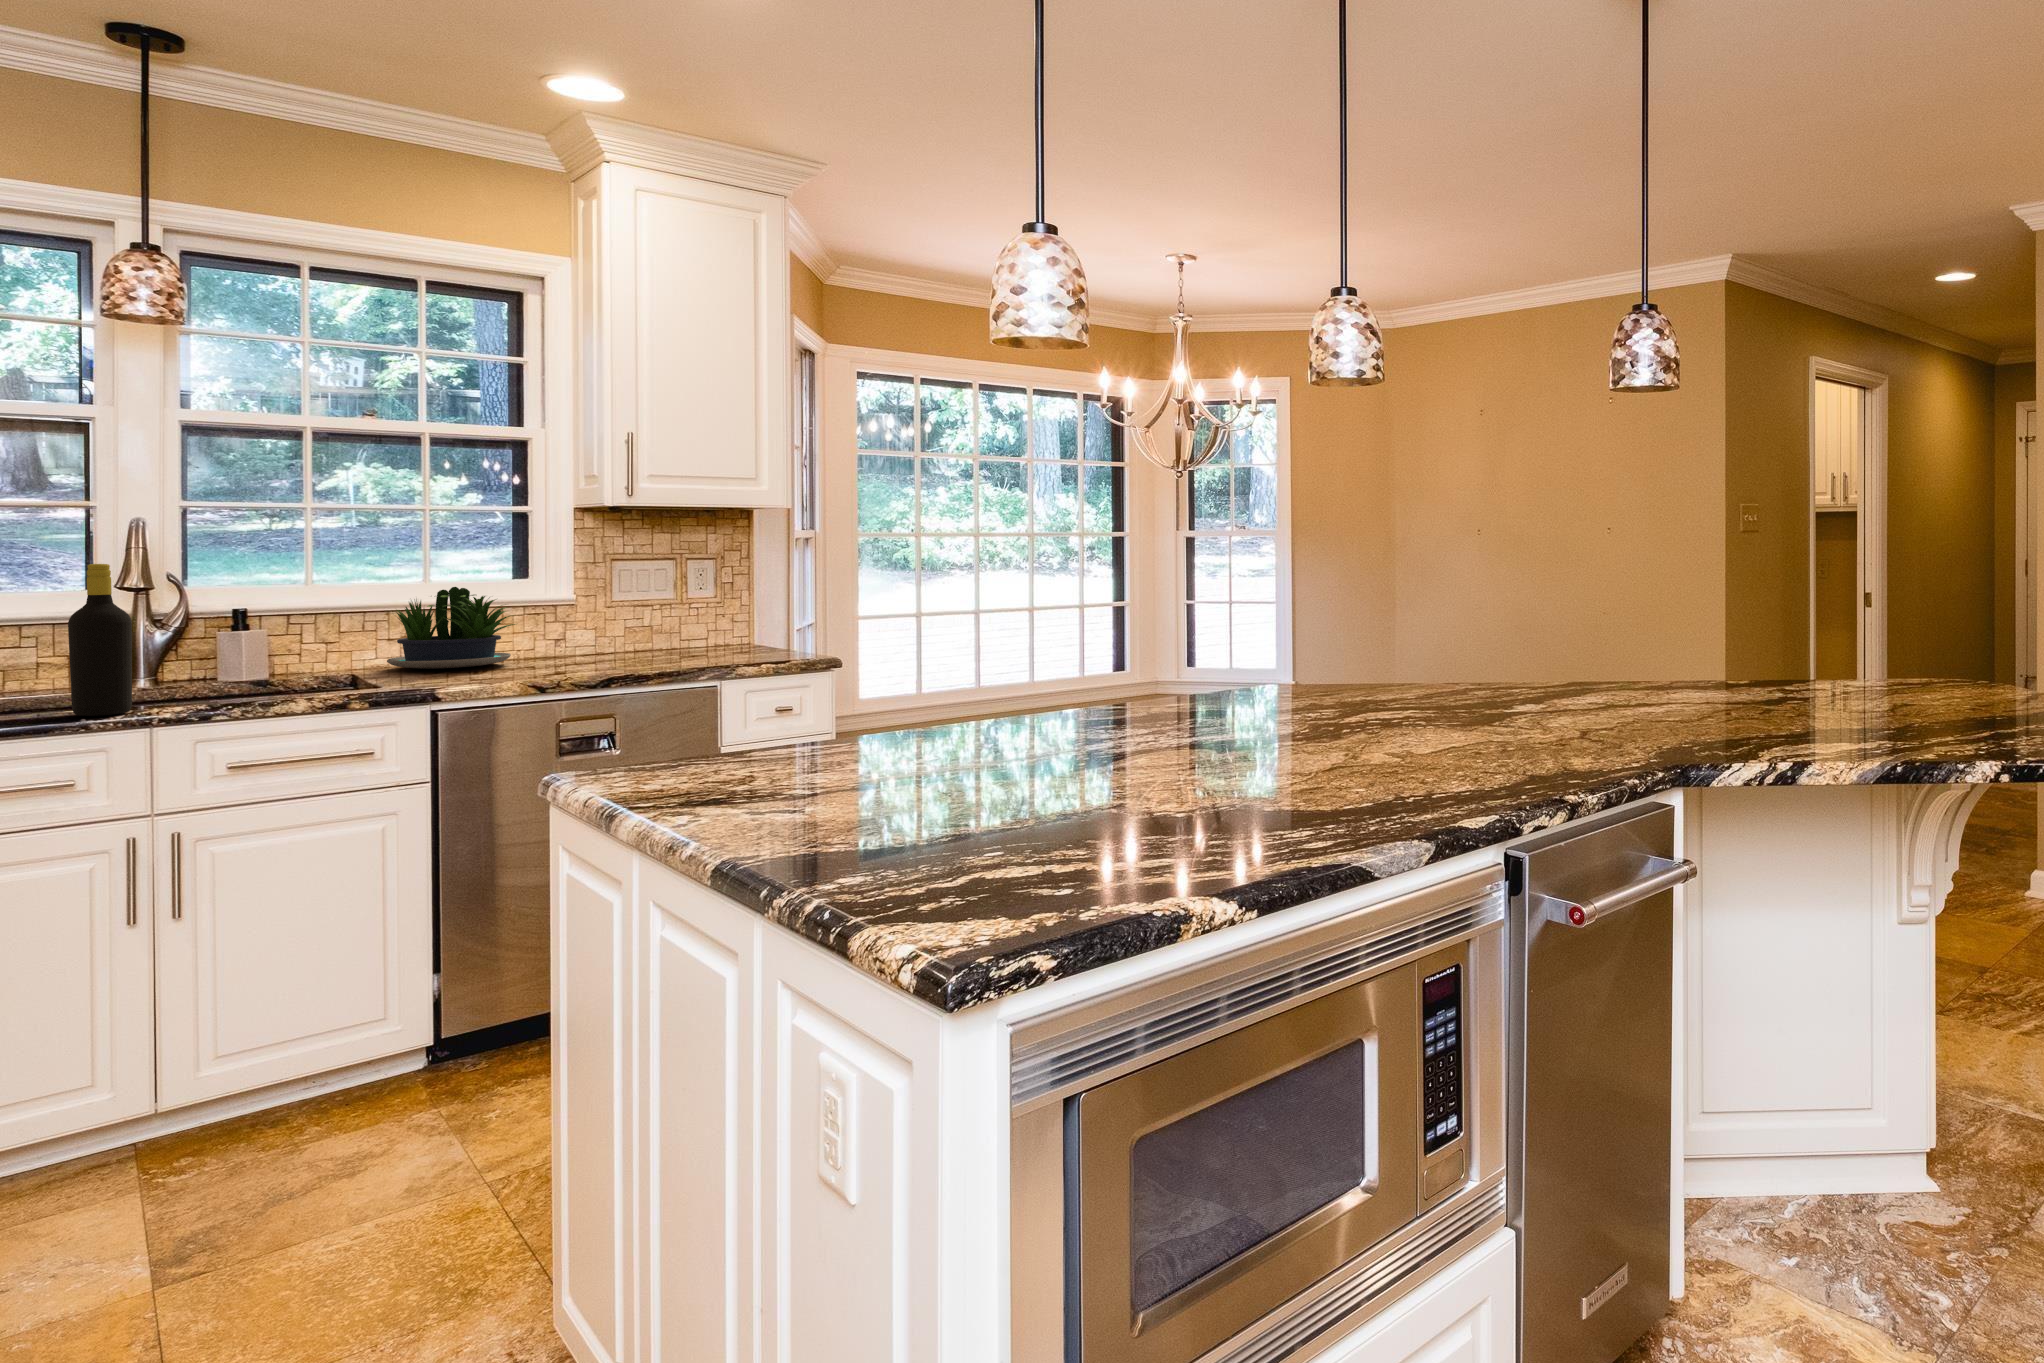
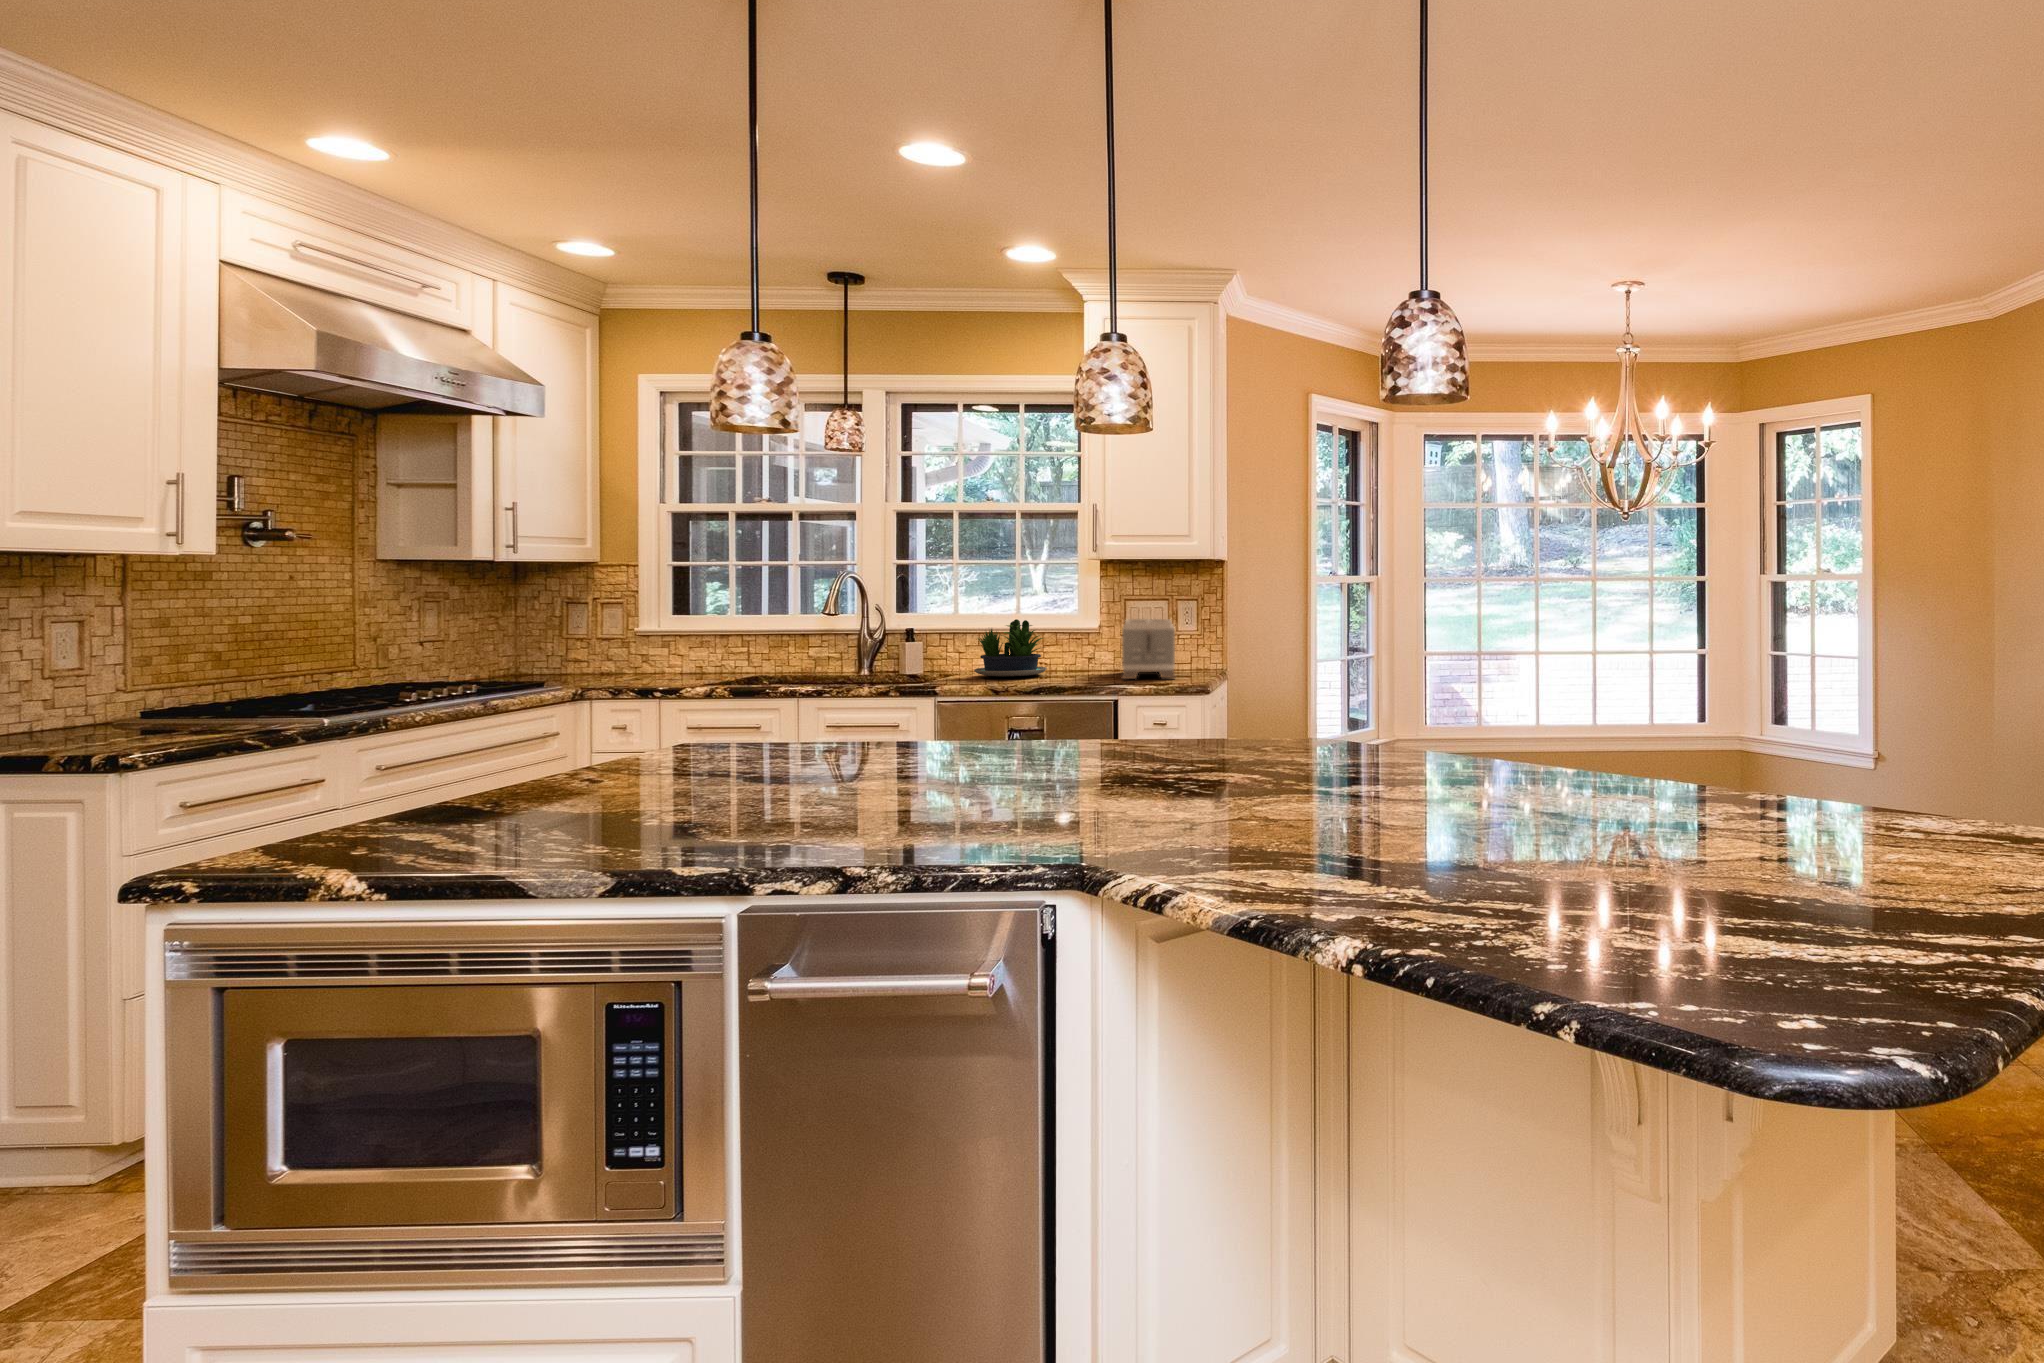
bottle: present [68,564,132,716] -> none [769,603,798,693]
toaster: none [607,583,731,659] -> present [1122,619,1175,679]

